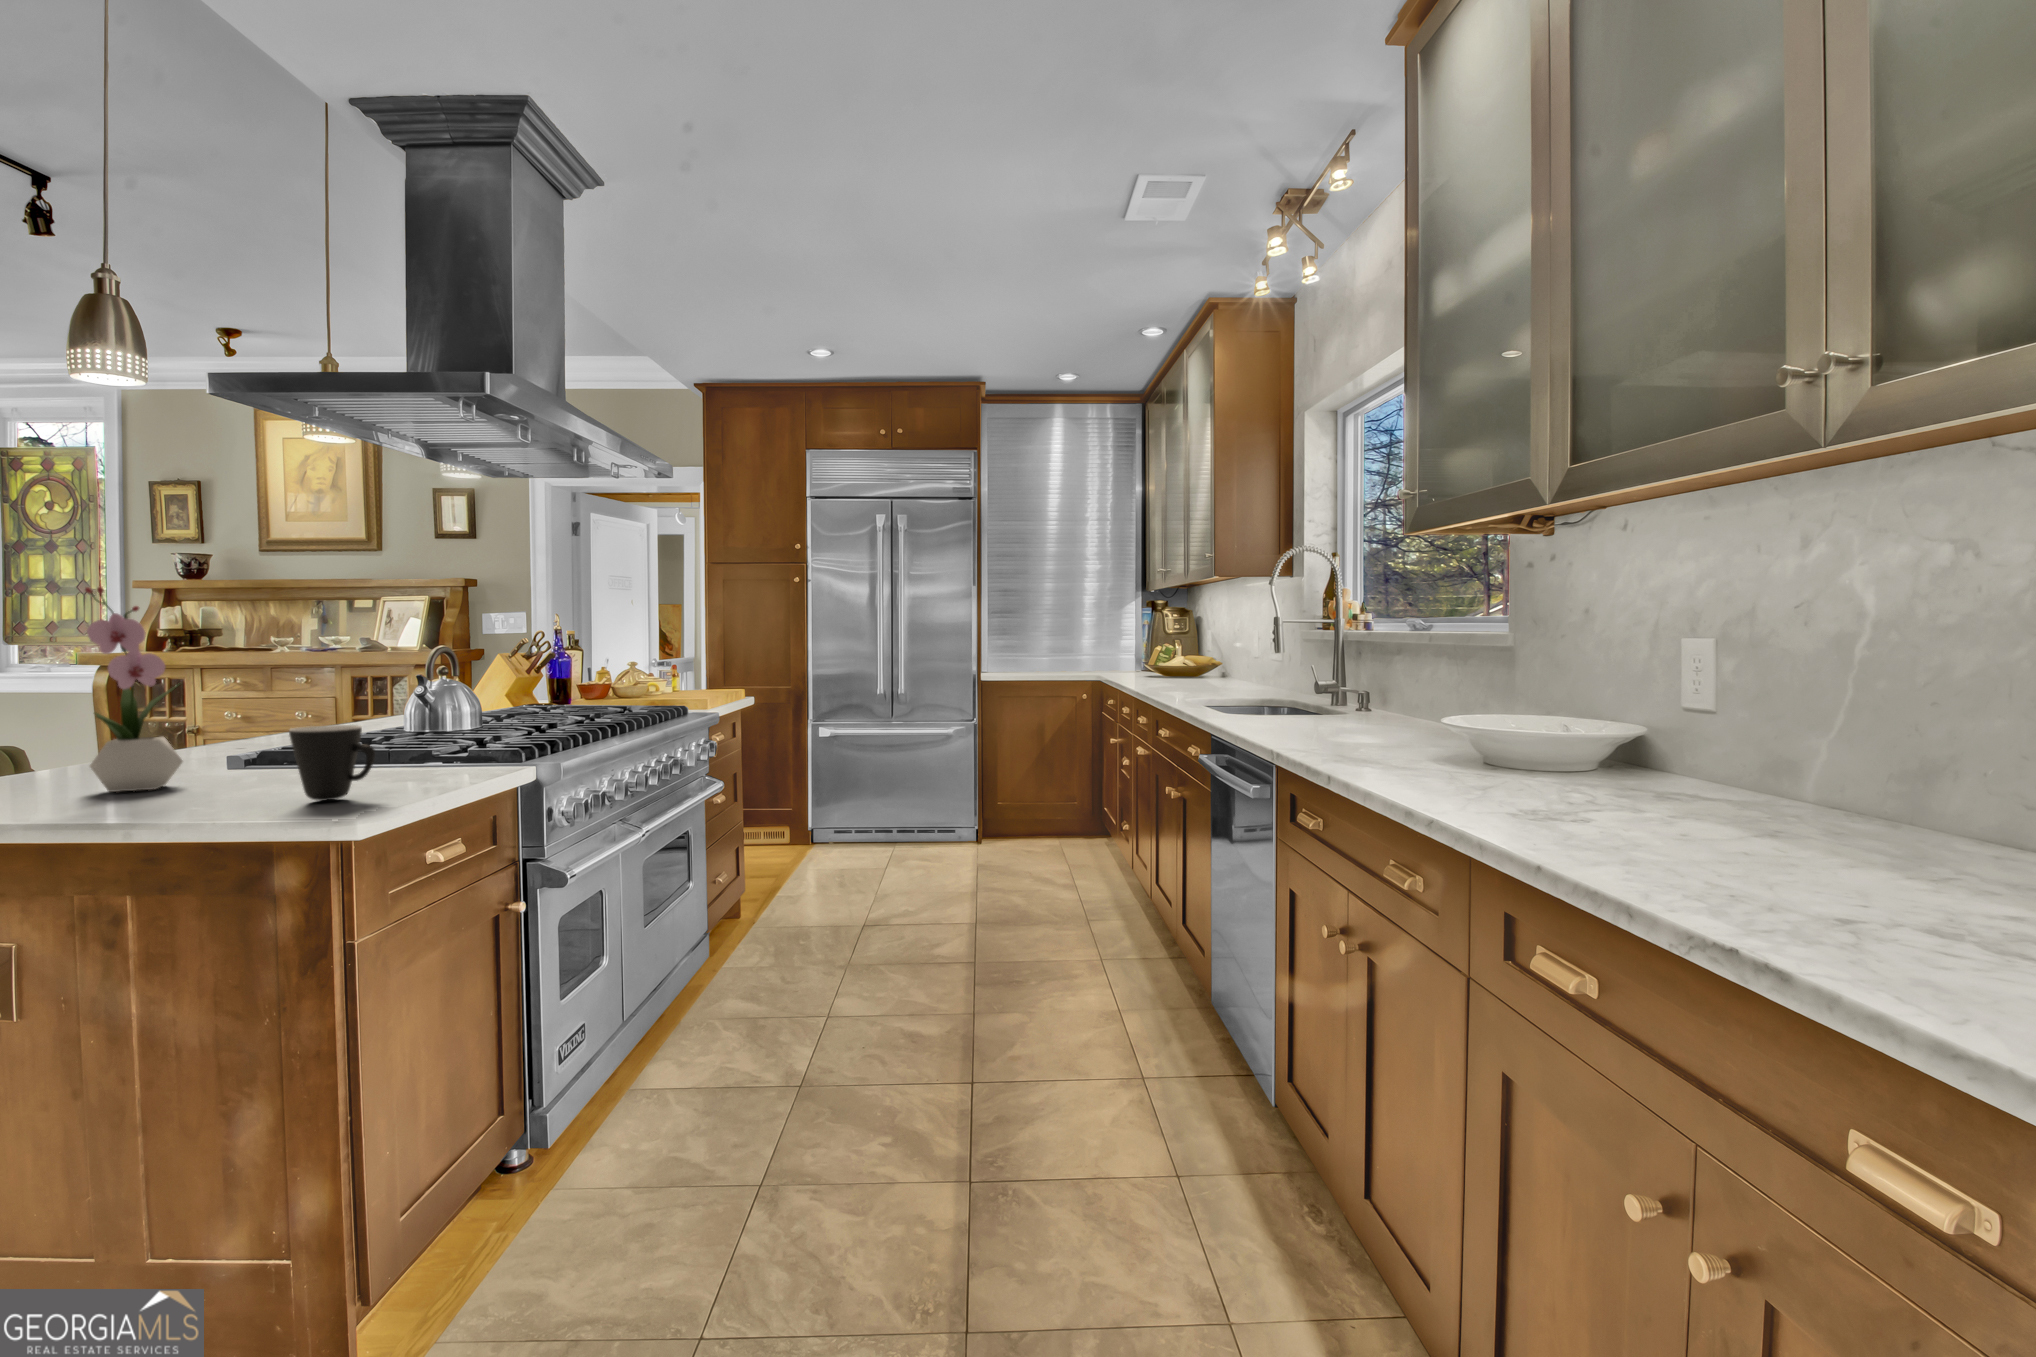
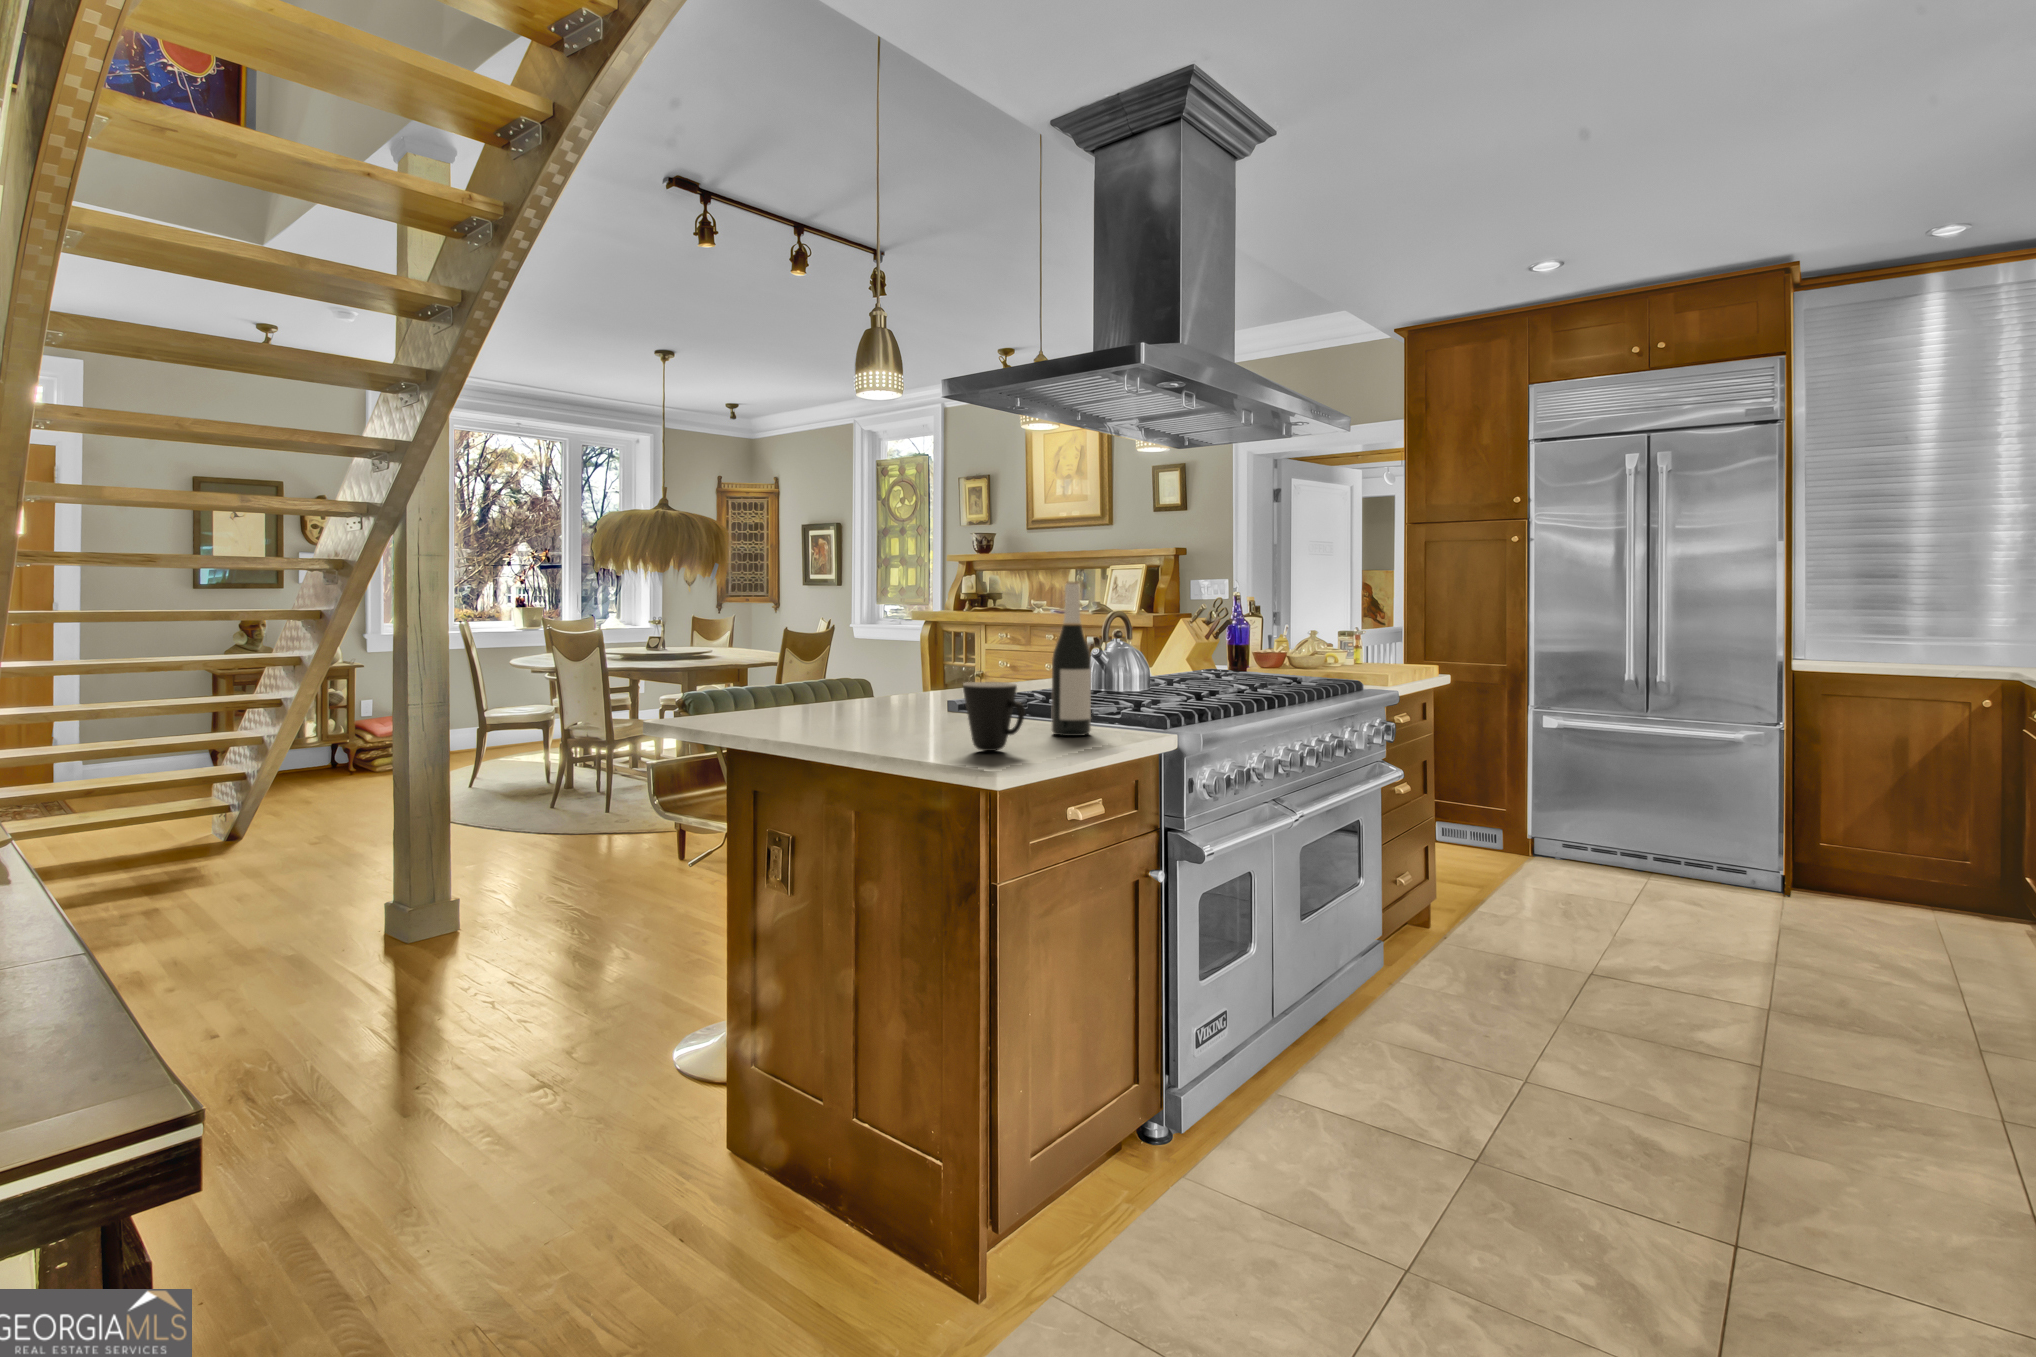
flower arrangement: present [85,587,183,792] -> none [849,559,911,728]
wine bottle: none [392,618,441,777] -> present [1051,582,1091,736]

